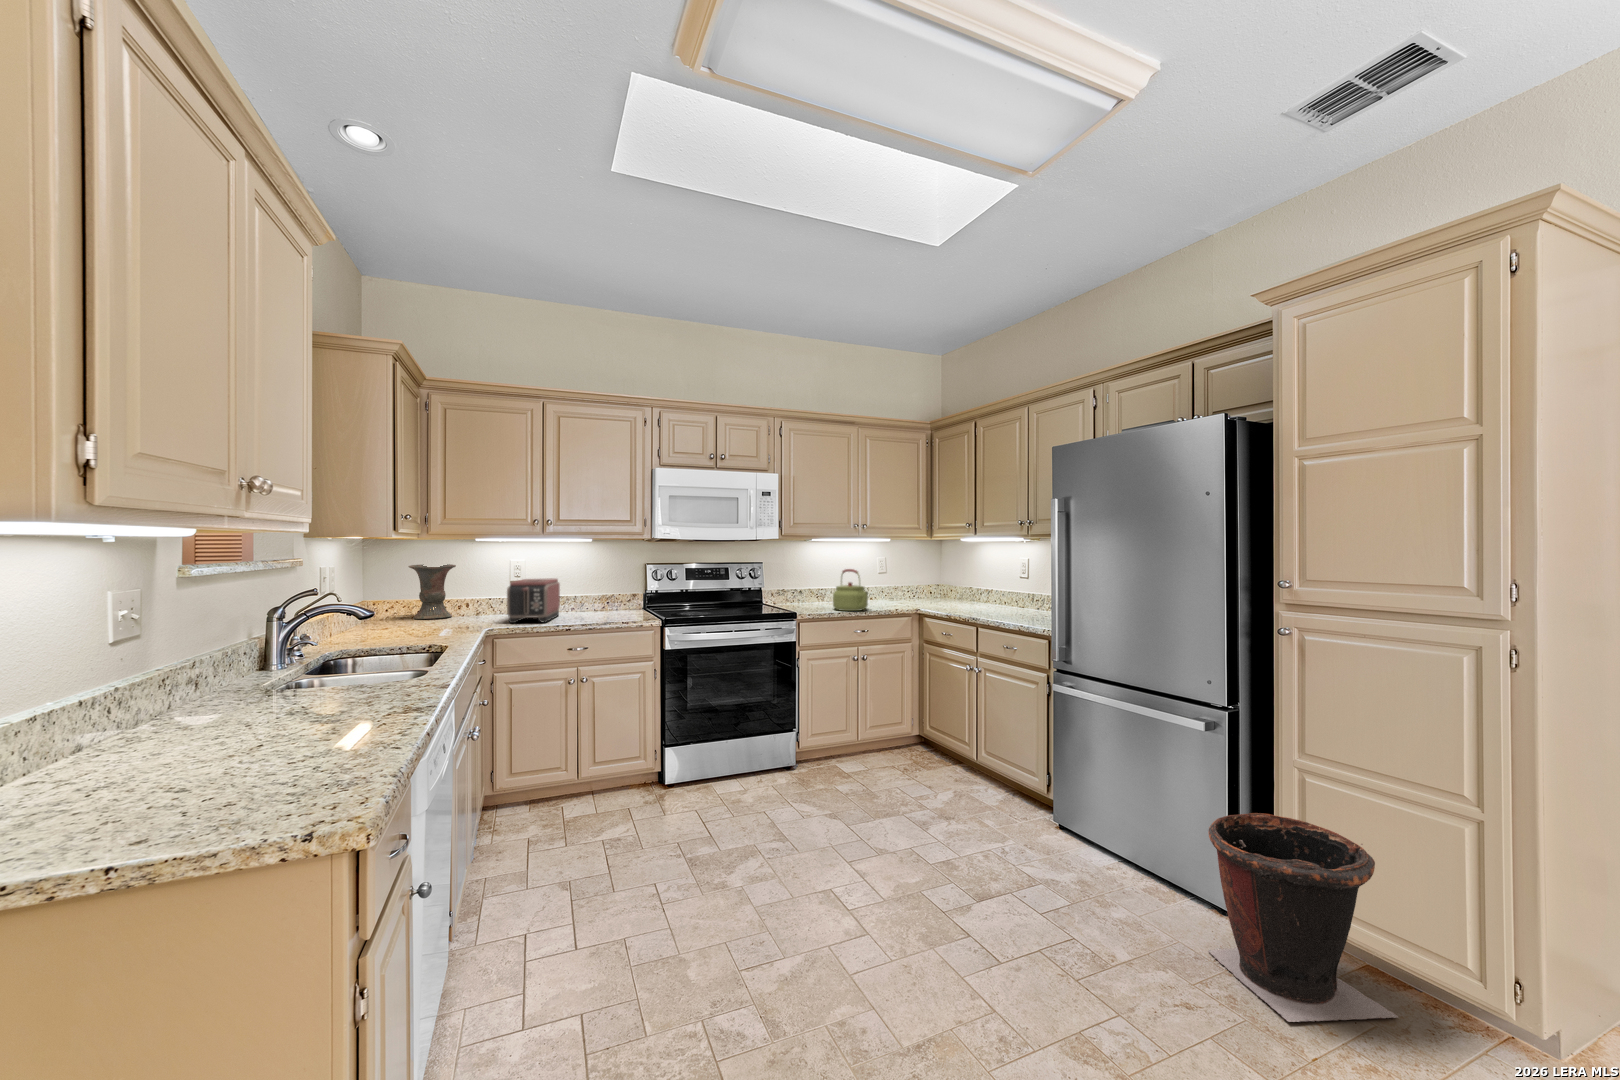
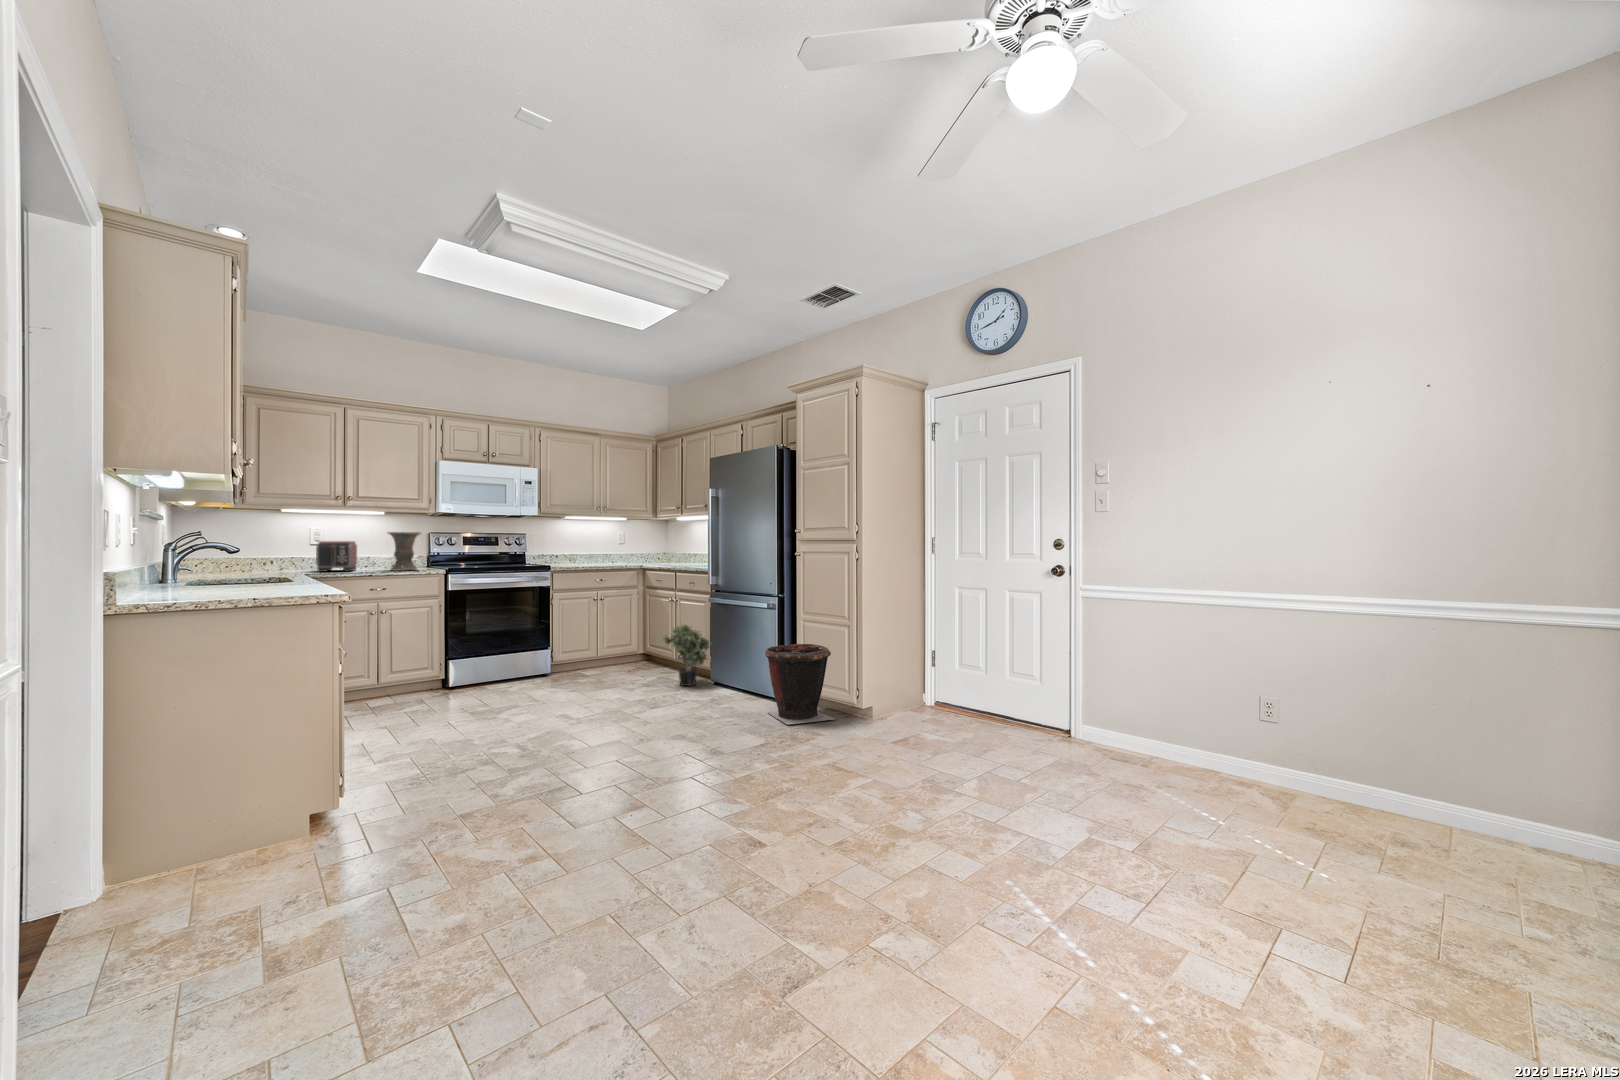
vase: present [409,564,456,619] -> present [388,532,421,571]
kettle: present [833,569,868,611] -> none [579,538,605,567]
potted plant: none [968,719,1053,827] -> present [663,625,710,686]

